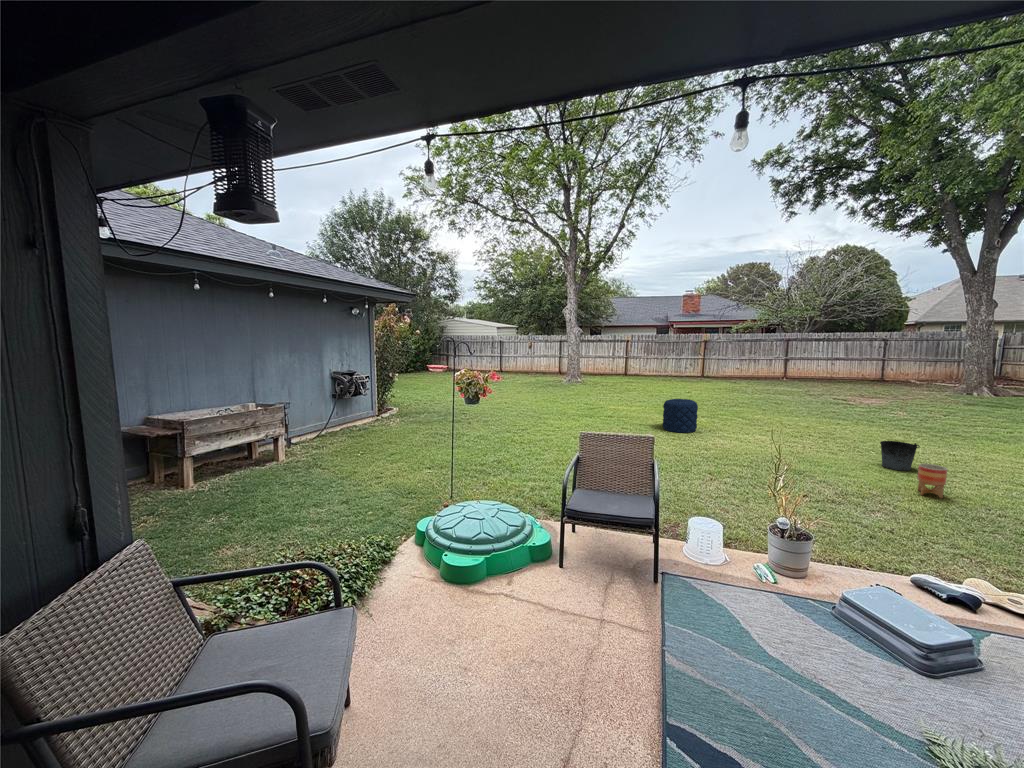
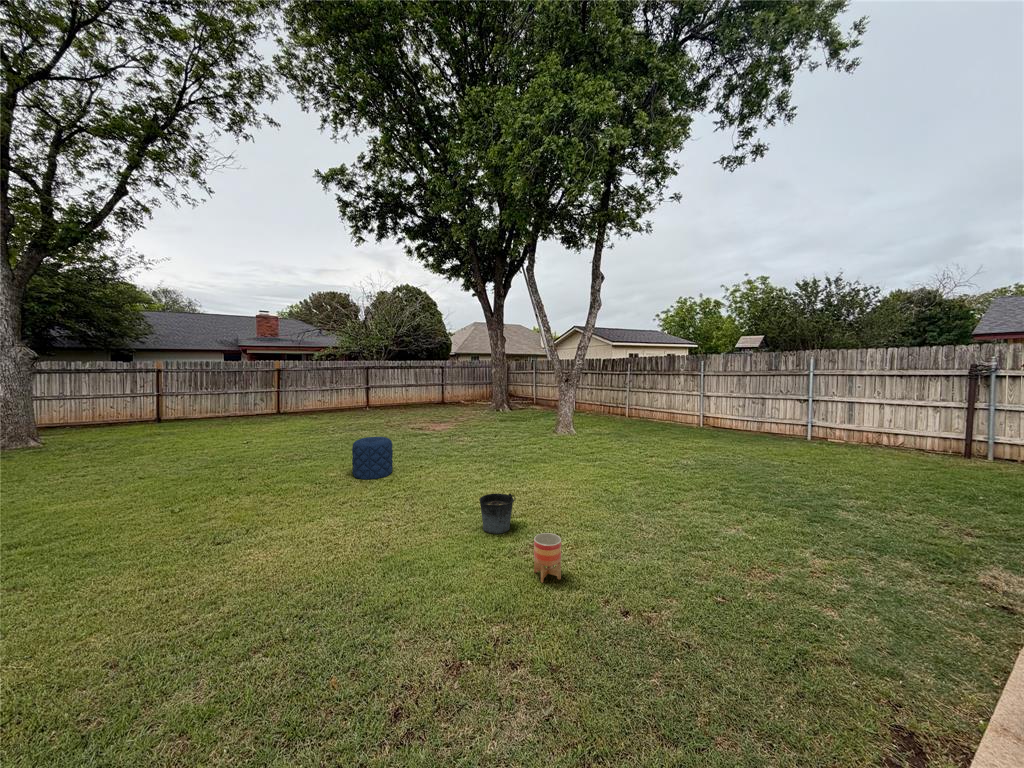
pouf: present [663,399,698,433] -> present [352,437,393,479]

